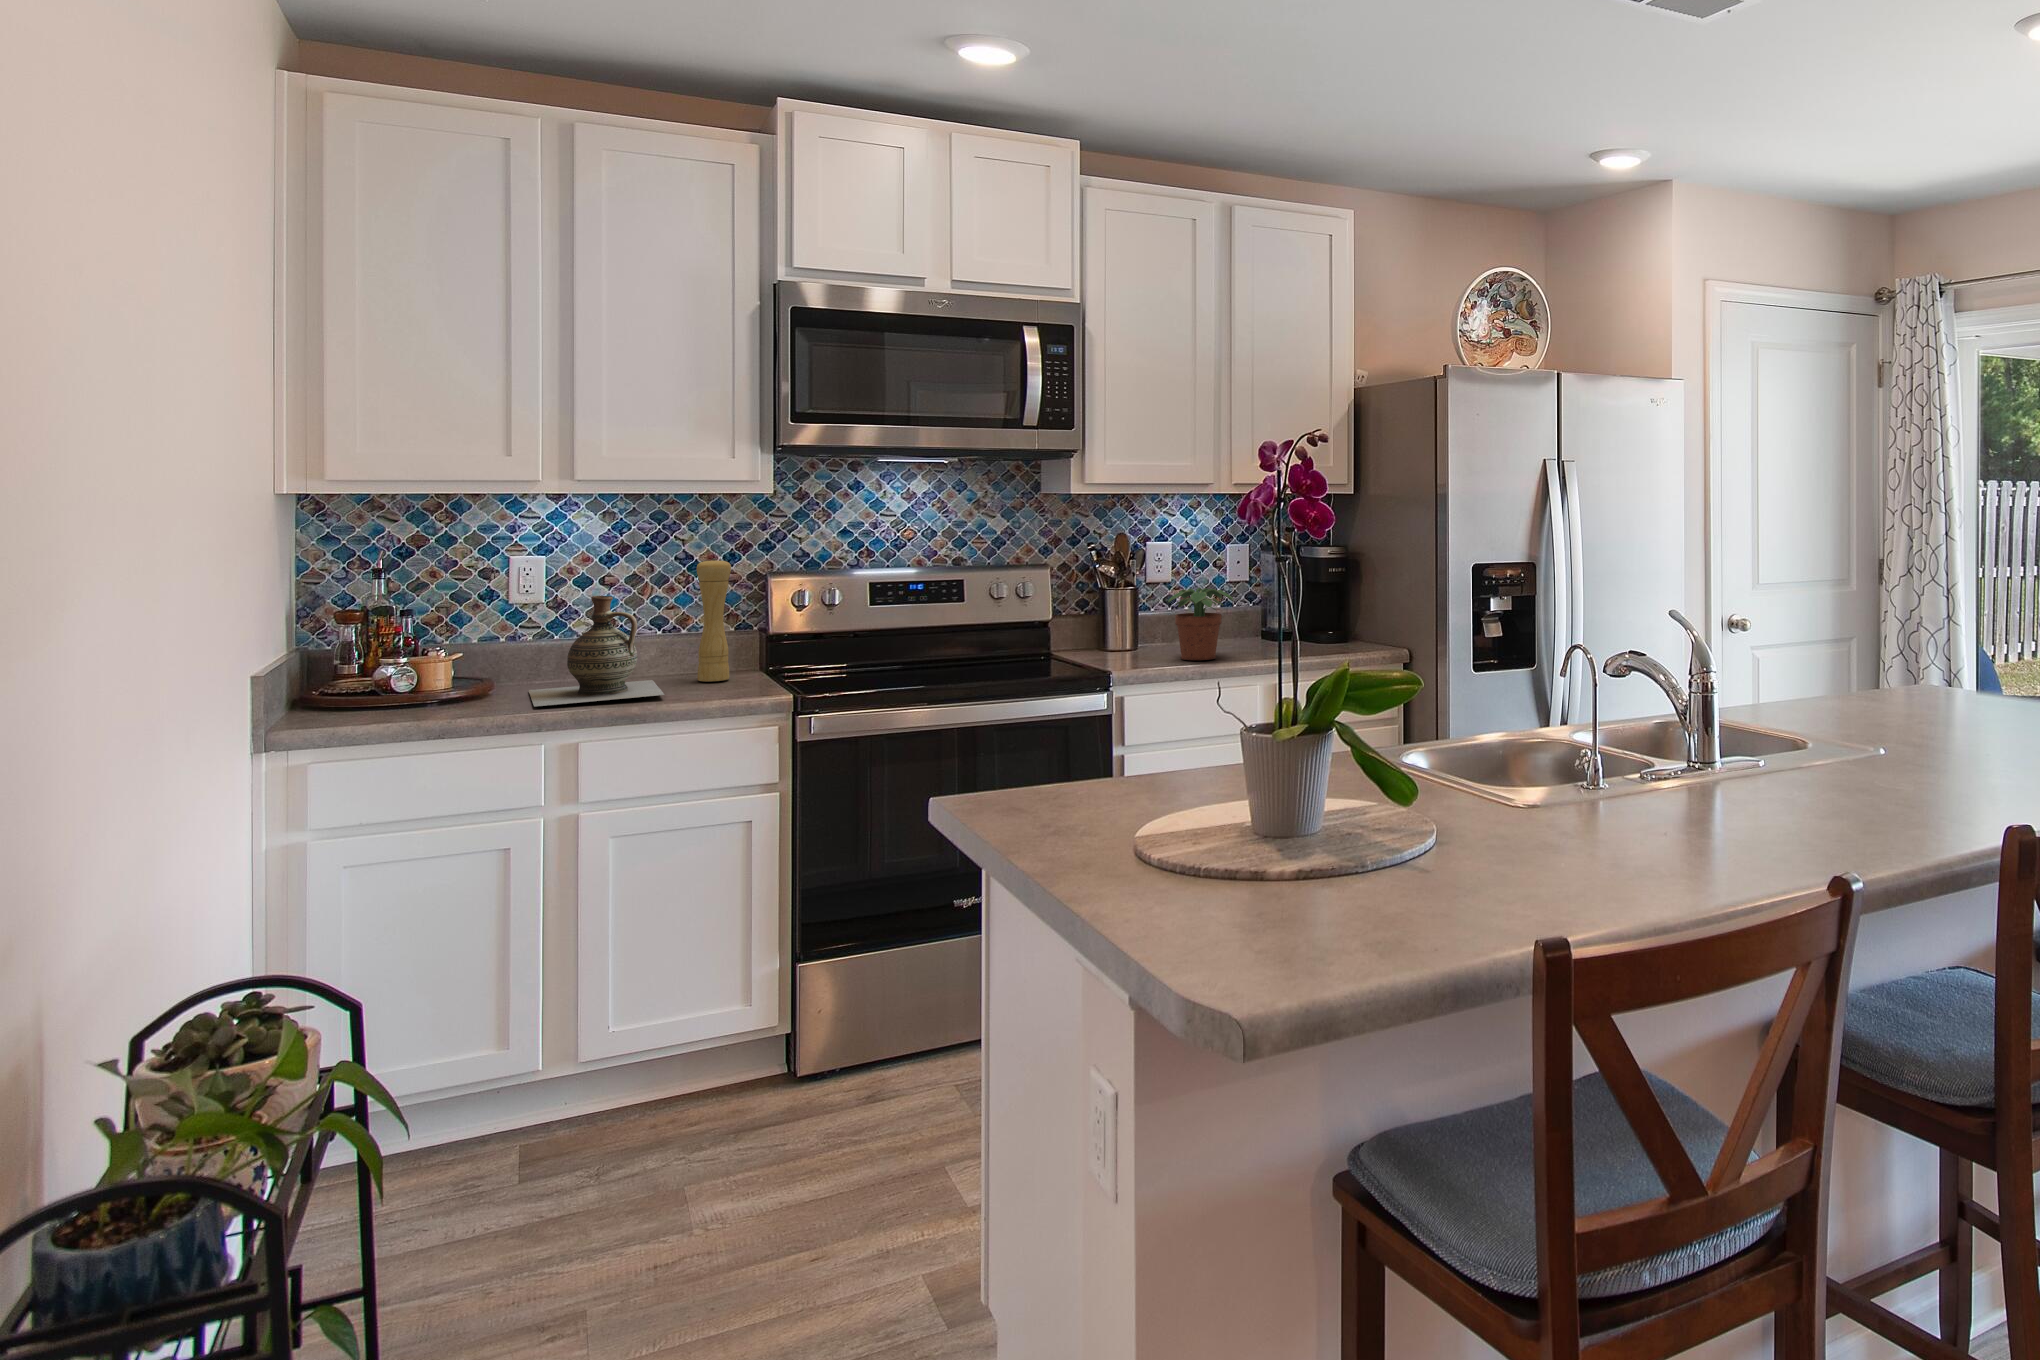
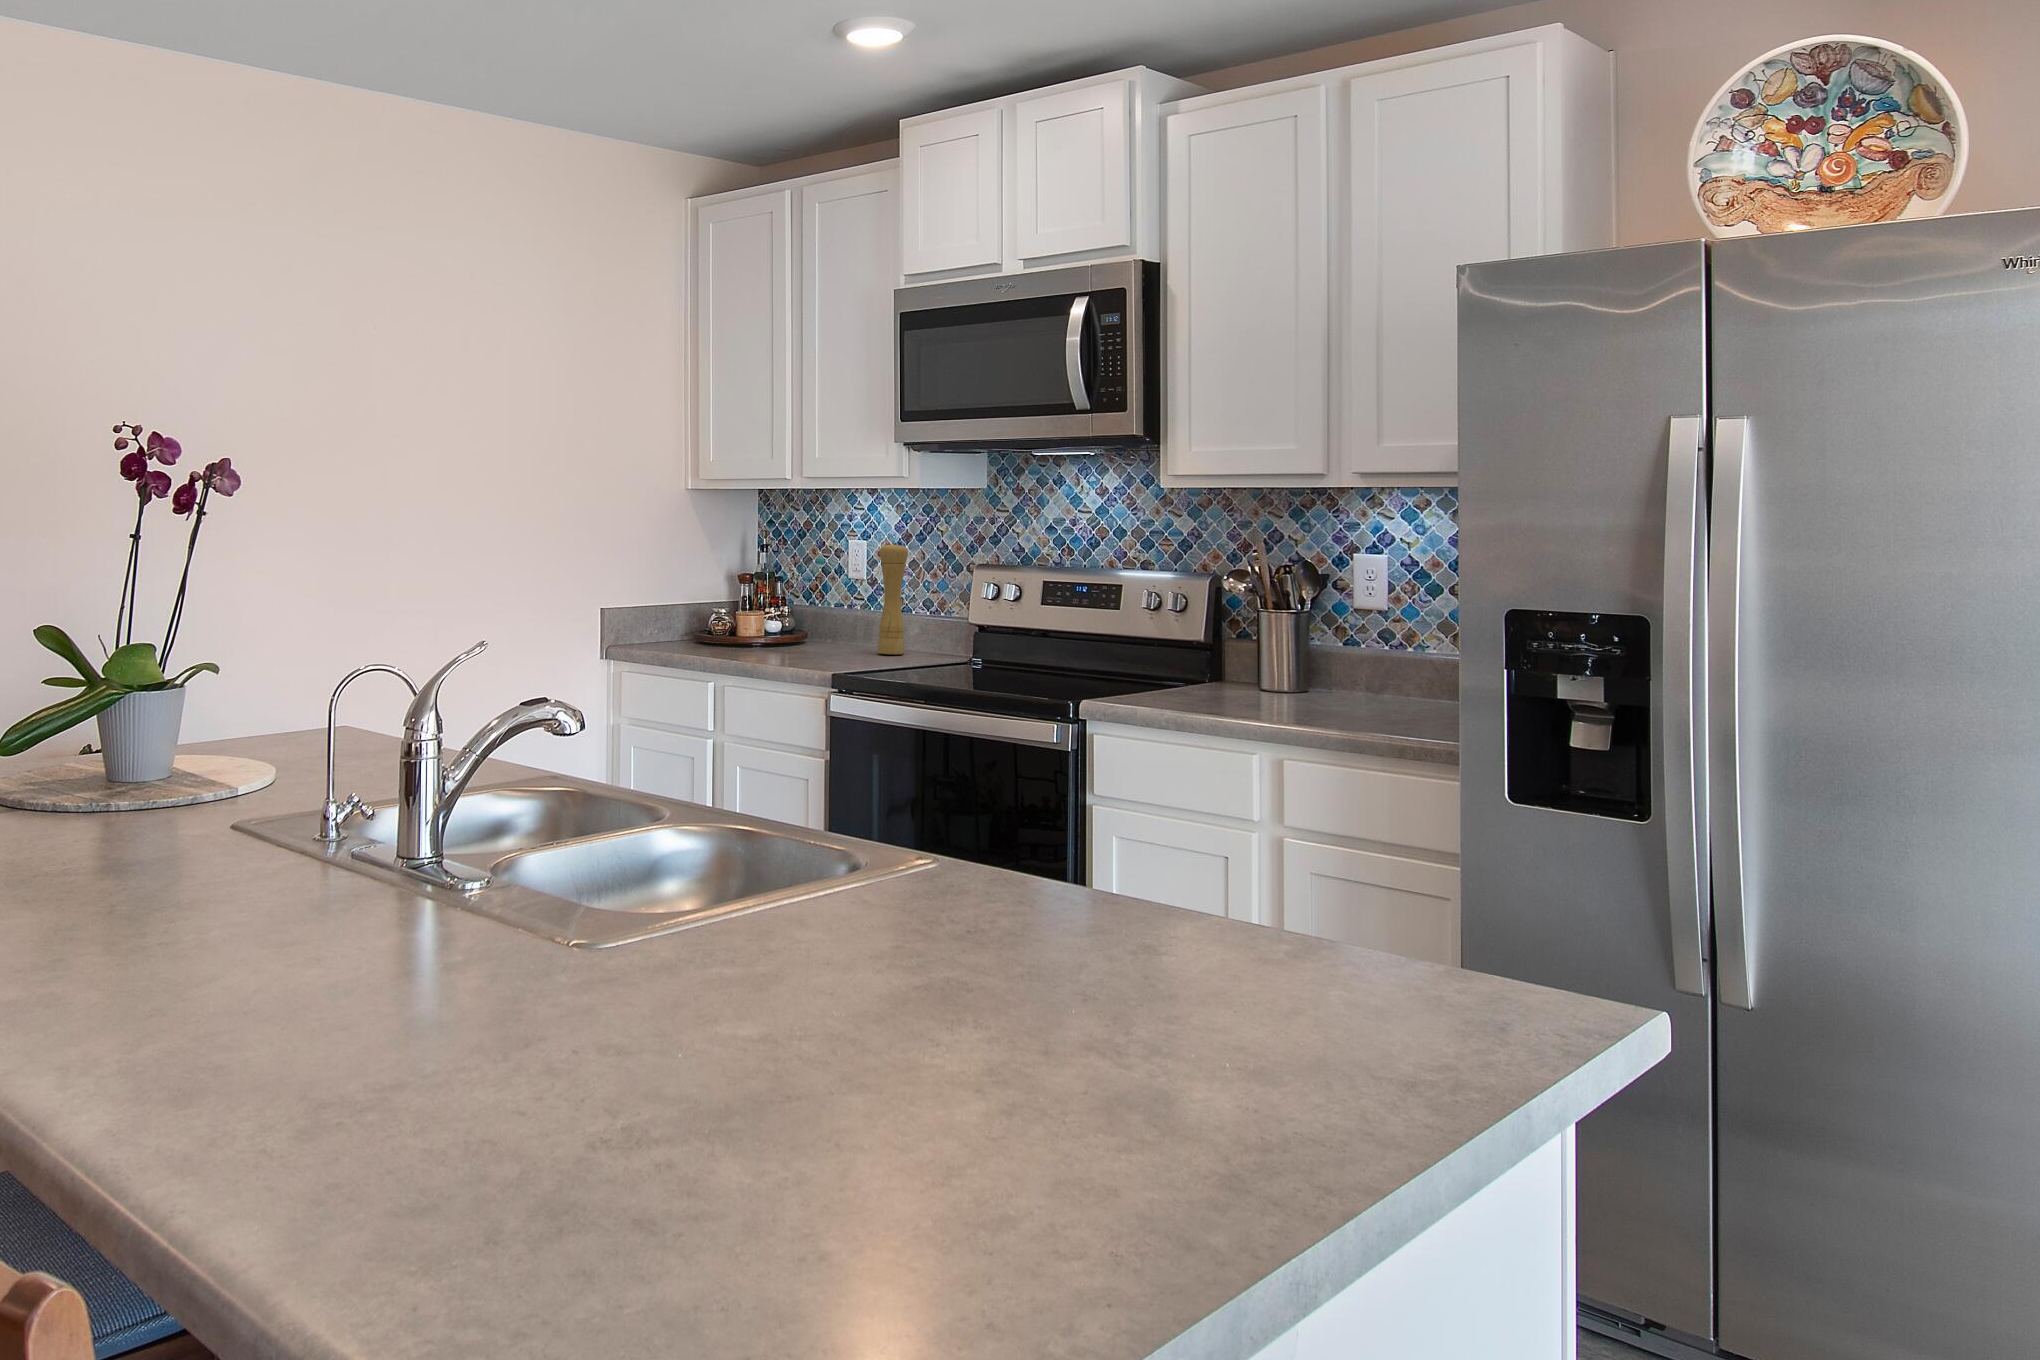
potted plant: present [1168,588,1233,660] -> none [1227,608,1321,706]
ceramic jug: present [529,596,664,707] -> none [735,567,859,653]

